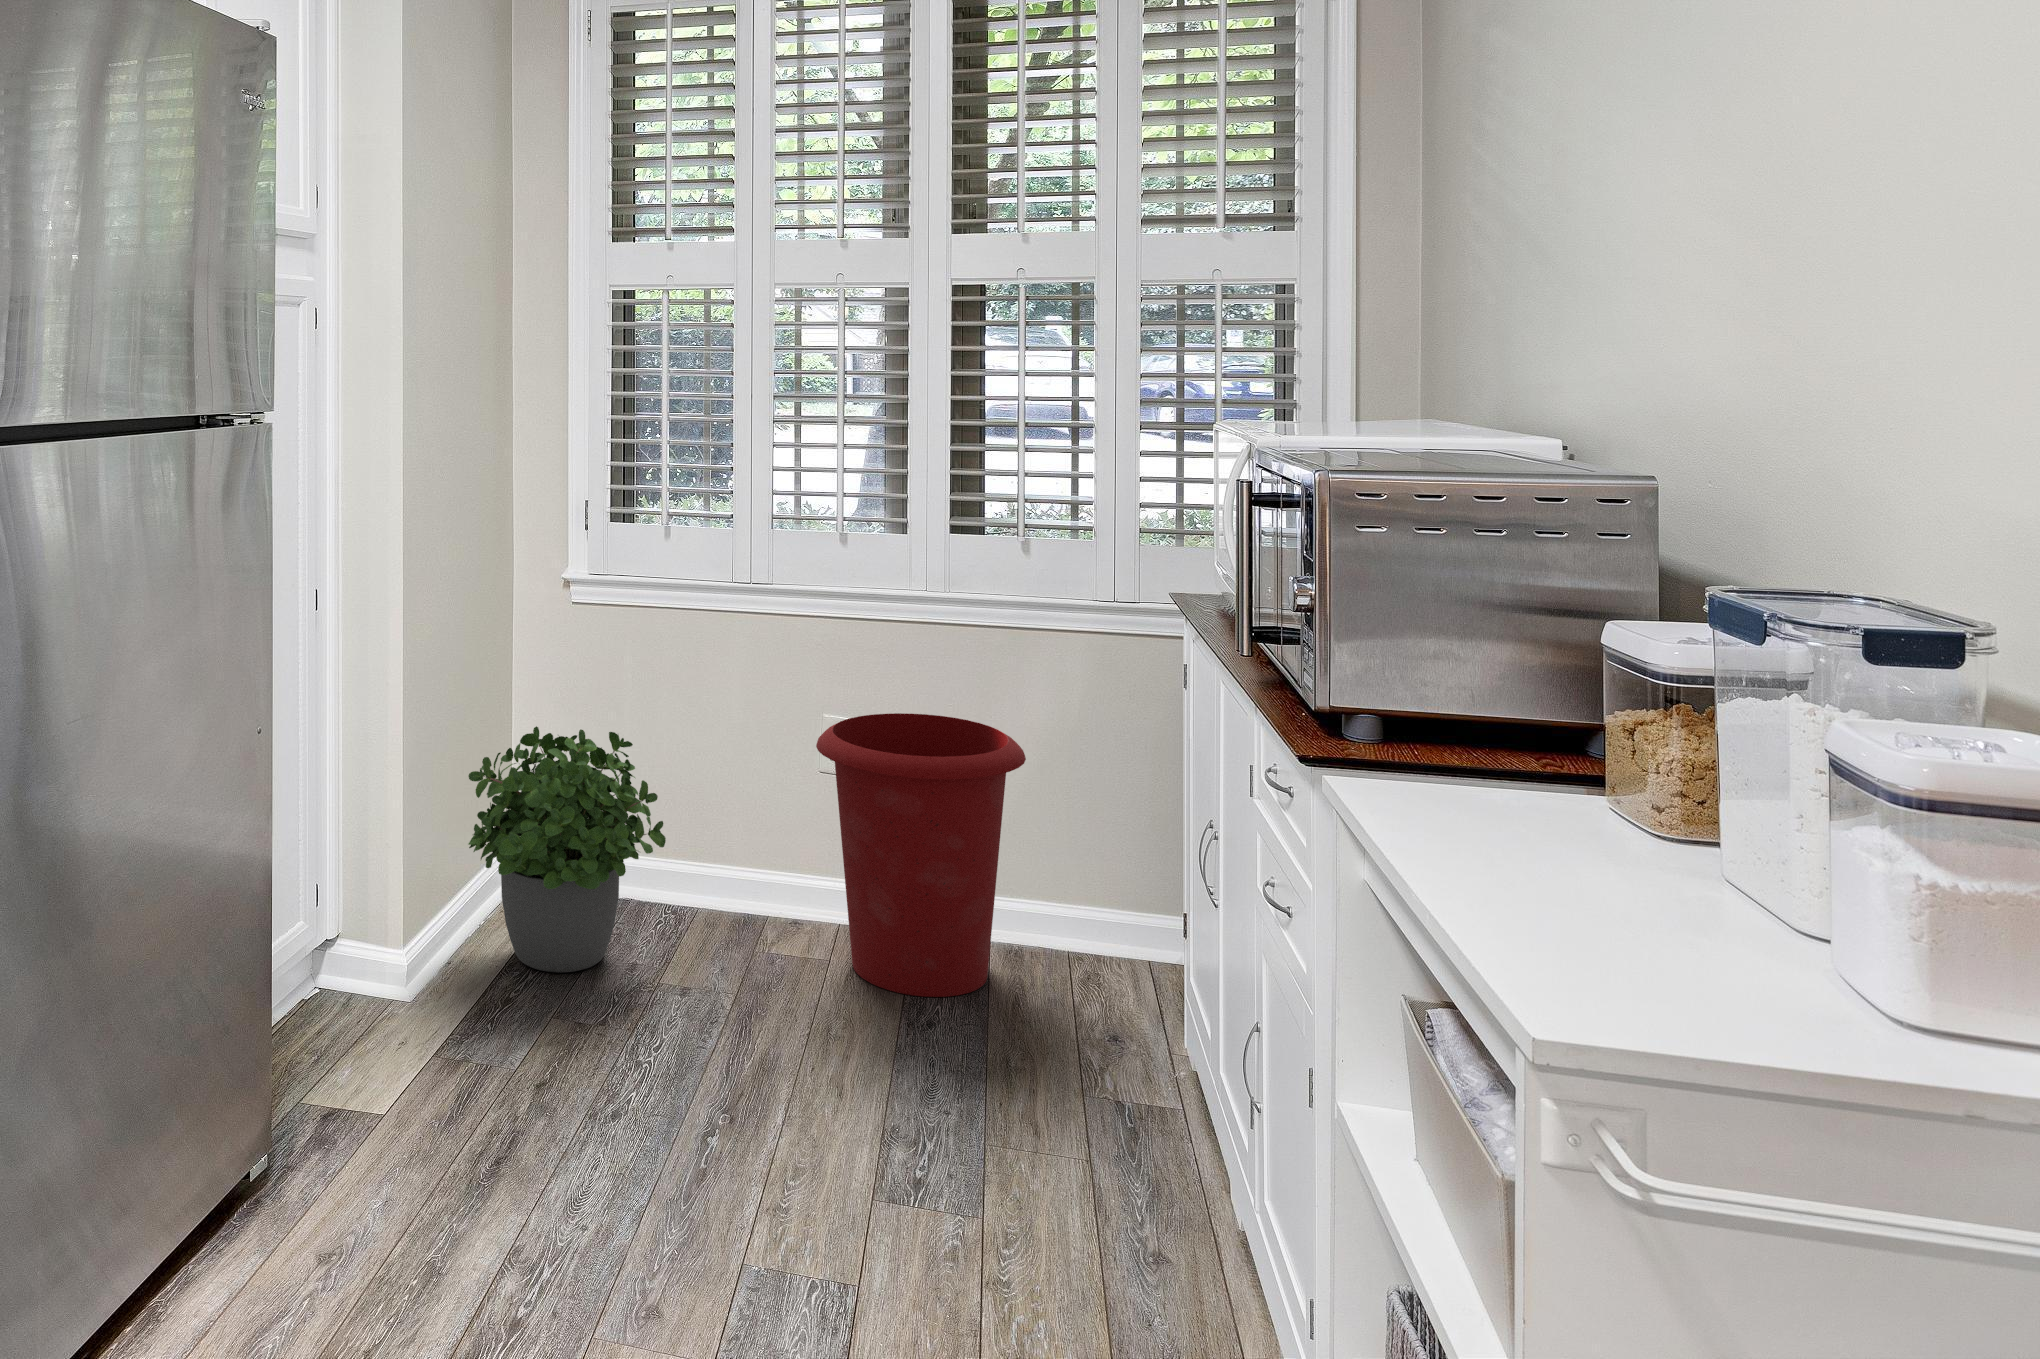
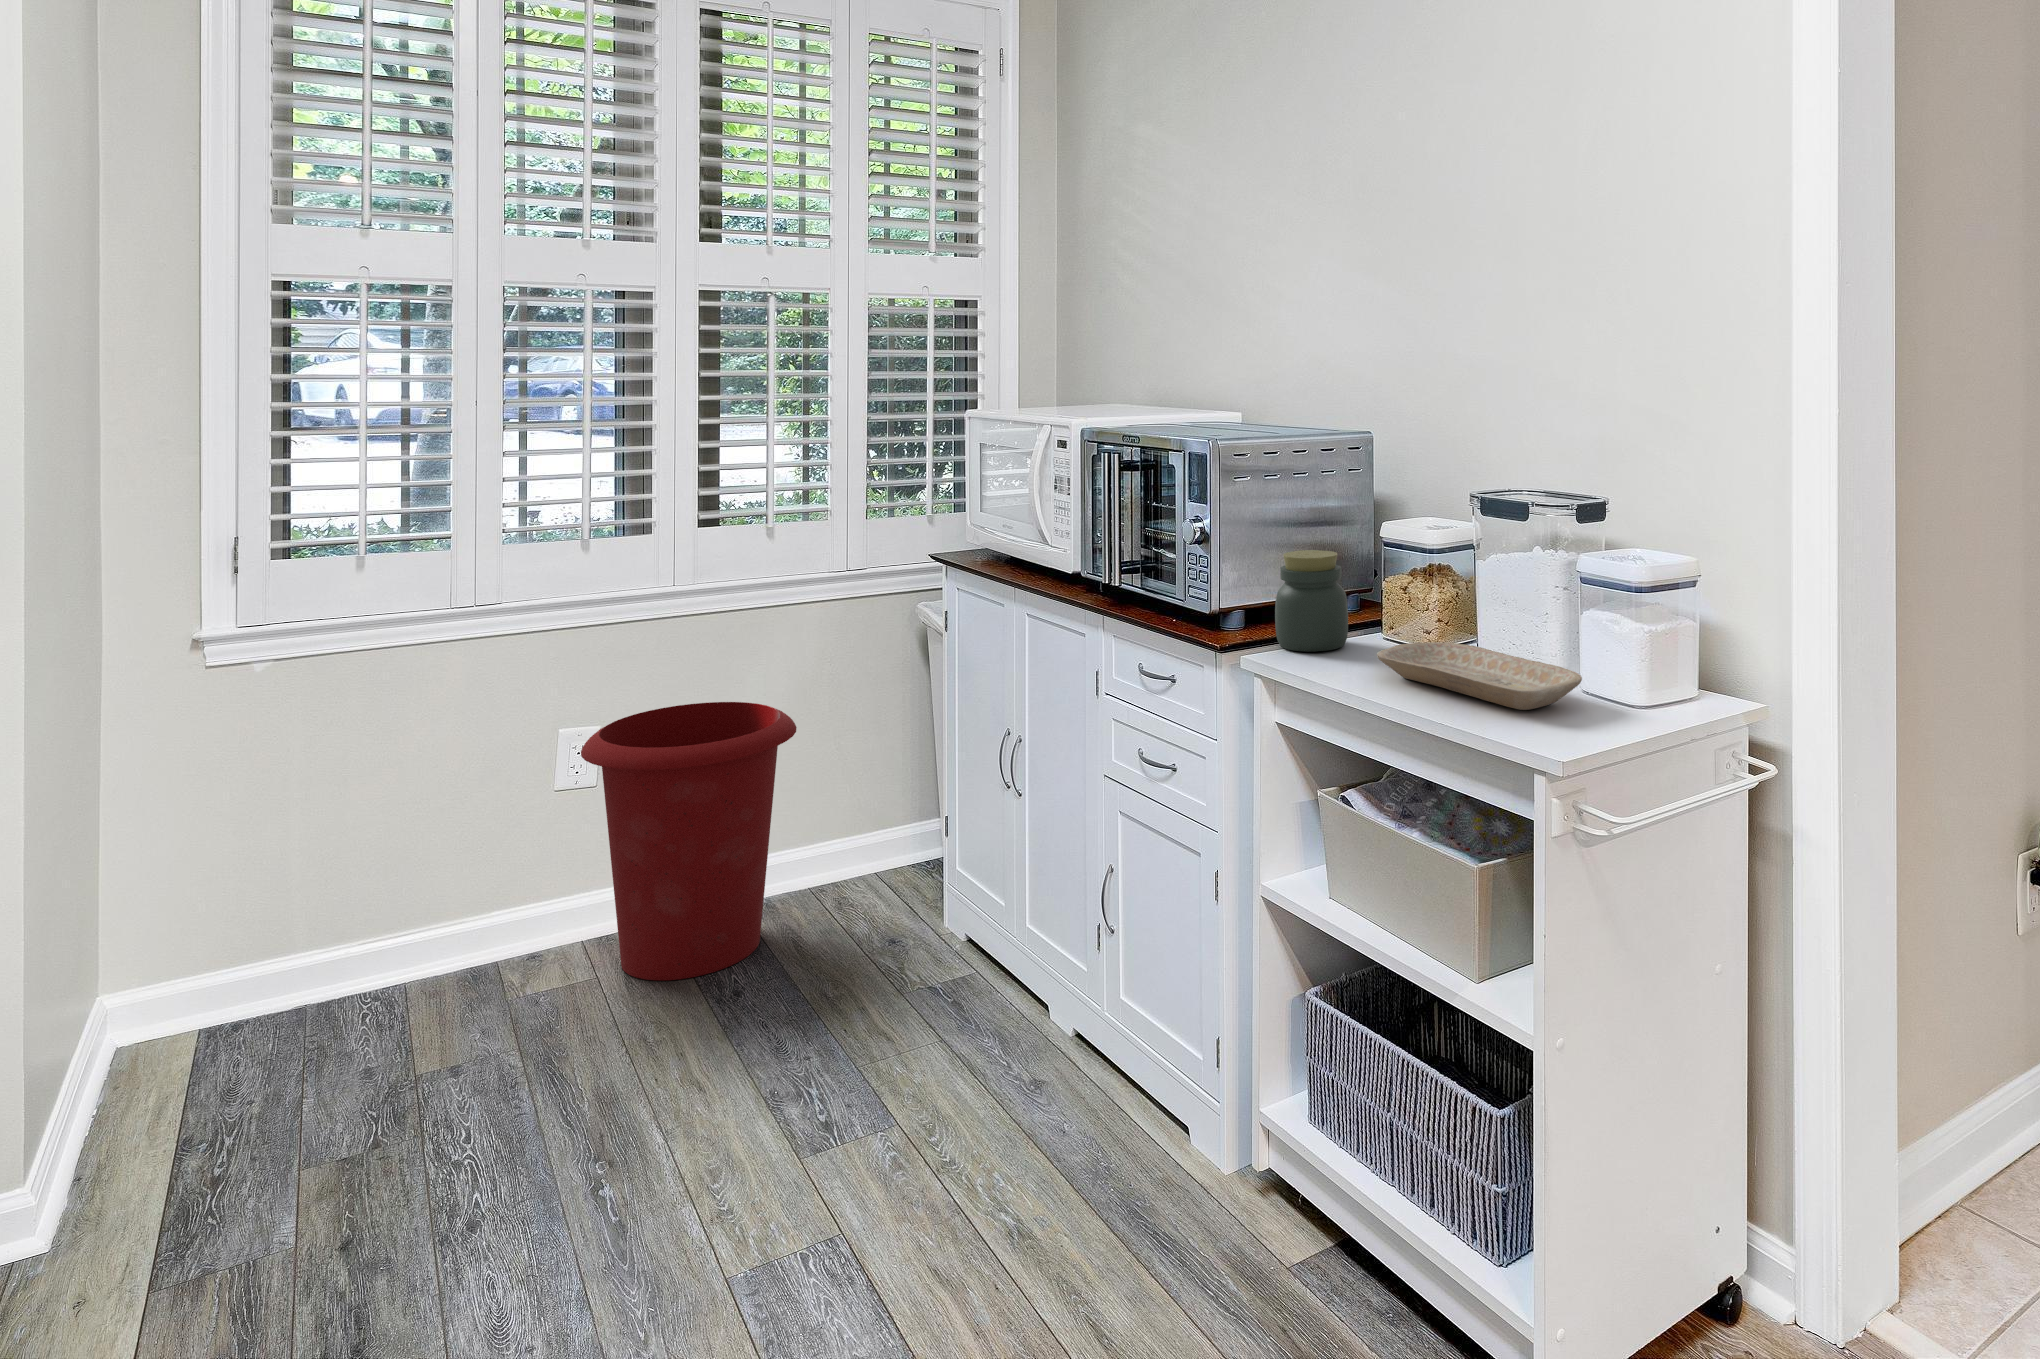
jar: none [1399,645,1526,800] -> present [1275,550,1348,652]
potted plant: present [469,726,666,973] -> none [98,804,409,1129]
tray: none [1471,812,1774,964] -> present [1377,642,1582,710]

